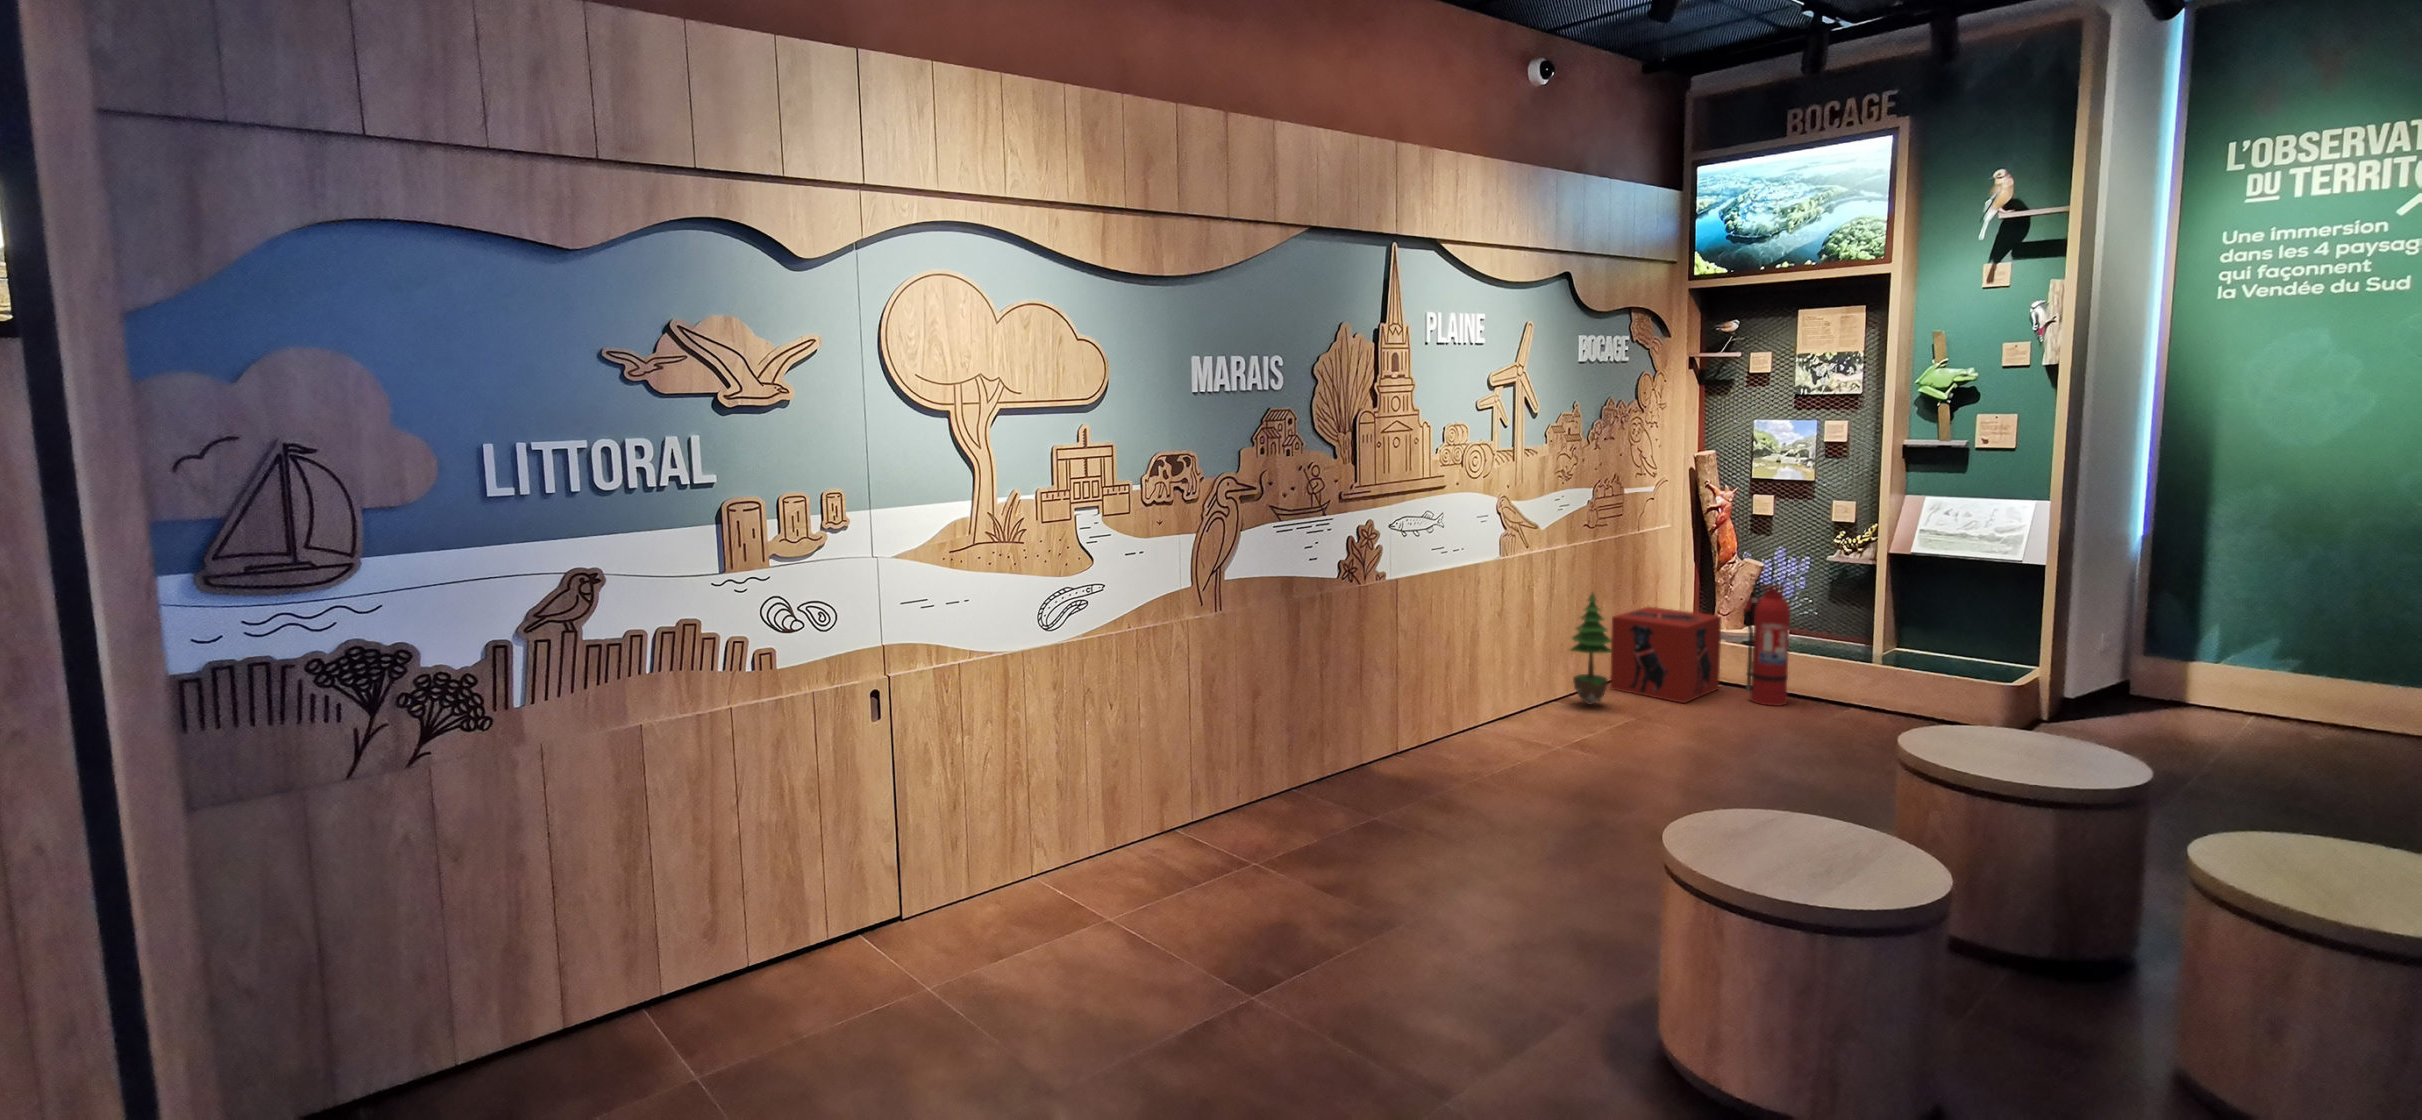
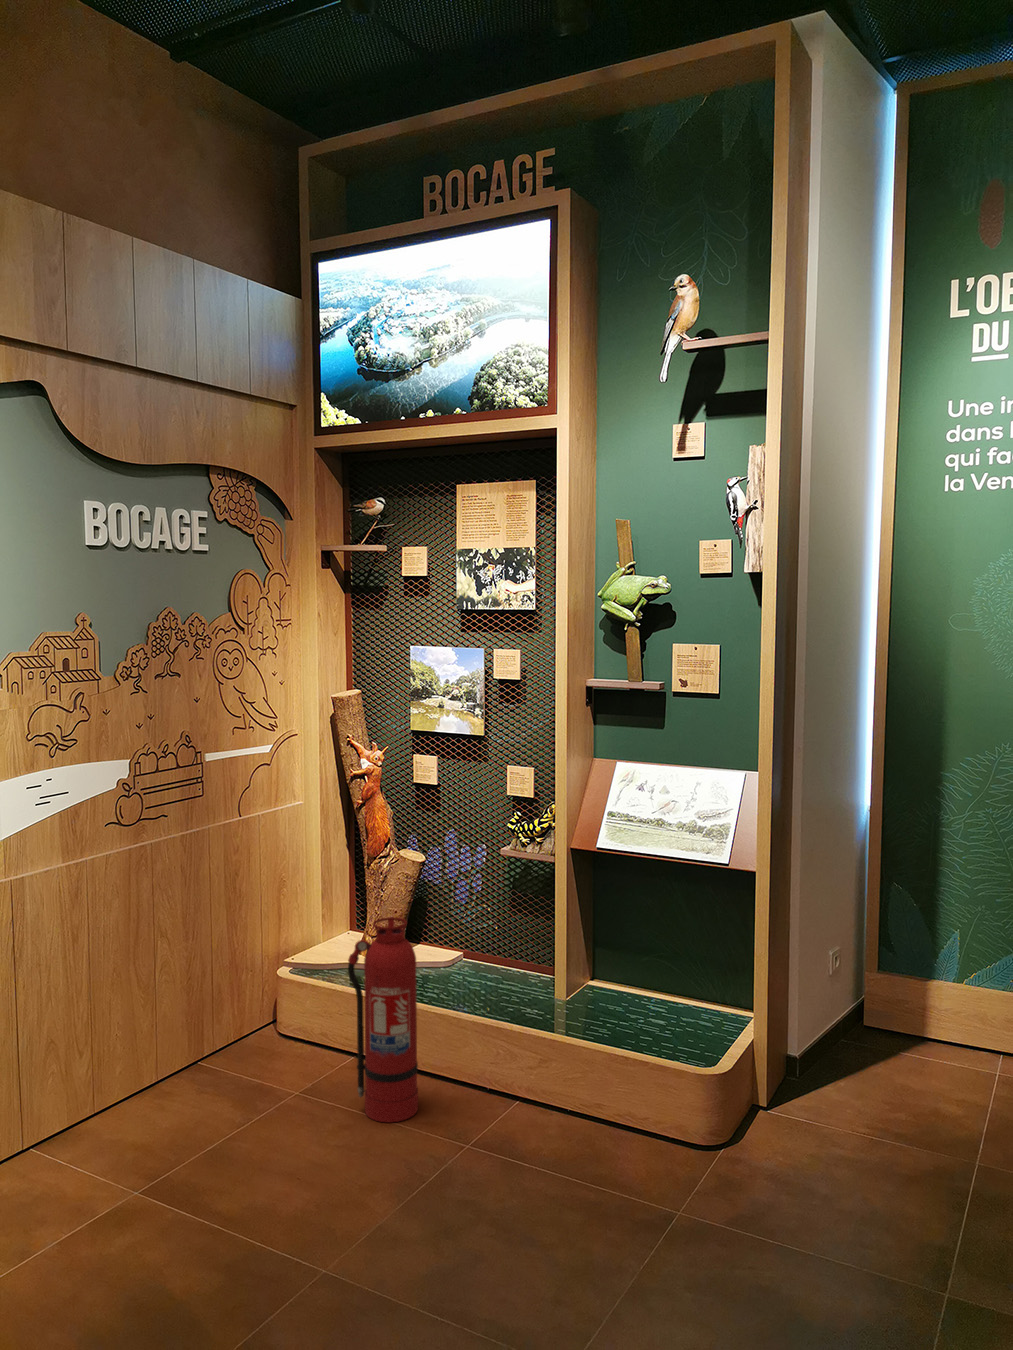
potted tree: present [1570,593,1613,705] -> none [25,959,109,1167]
storage box: present [1610,606,1722,703] -> none [151,944,334,1136]

